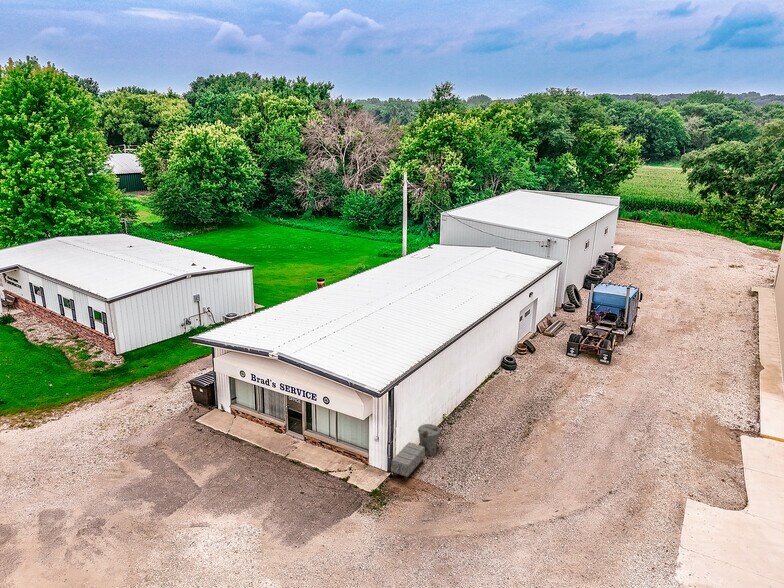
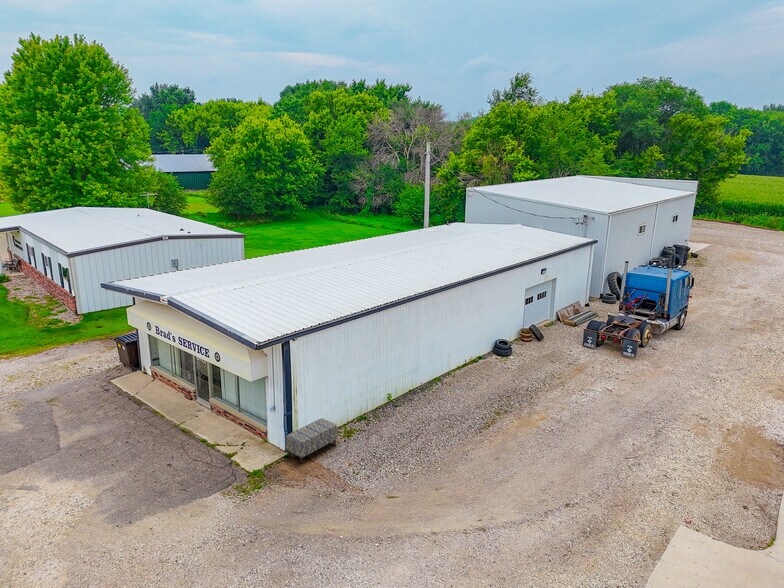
trash can: present [418,424,440,455] -> none [336,399,364,438]

